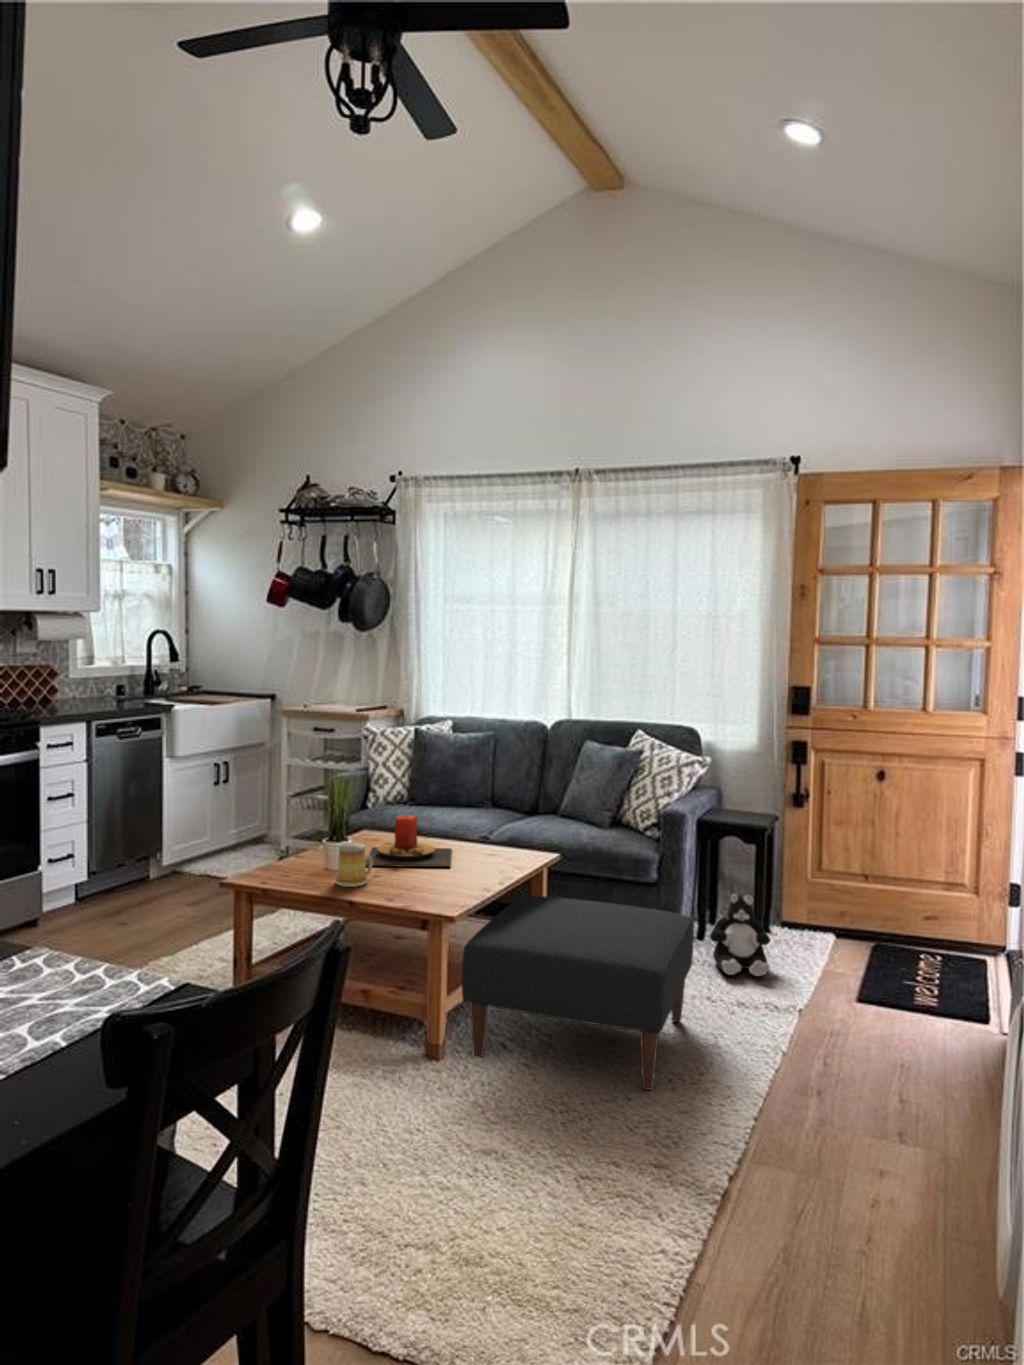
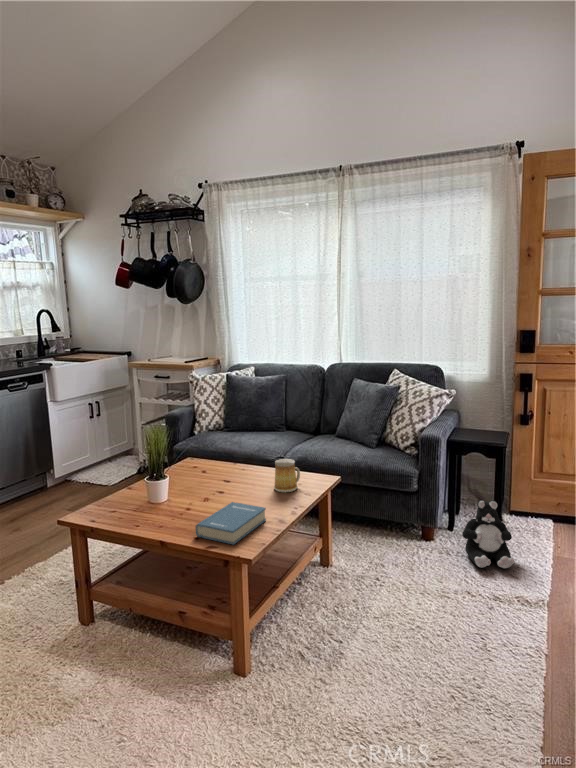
candle: present [366,815,452,867] -> none [179,453,253,500]
mug: present [336,842,373,887] -> present [274,459,300,492]
hardback book: none [392,866,472,905] -> present [196,502,266,545]
ottoman: present [462,896,694,1090] -> none [258,518,458,710]

